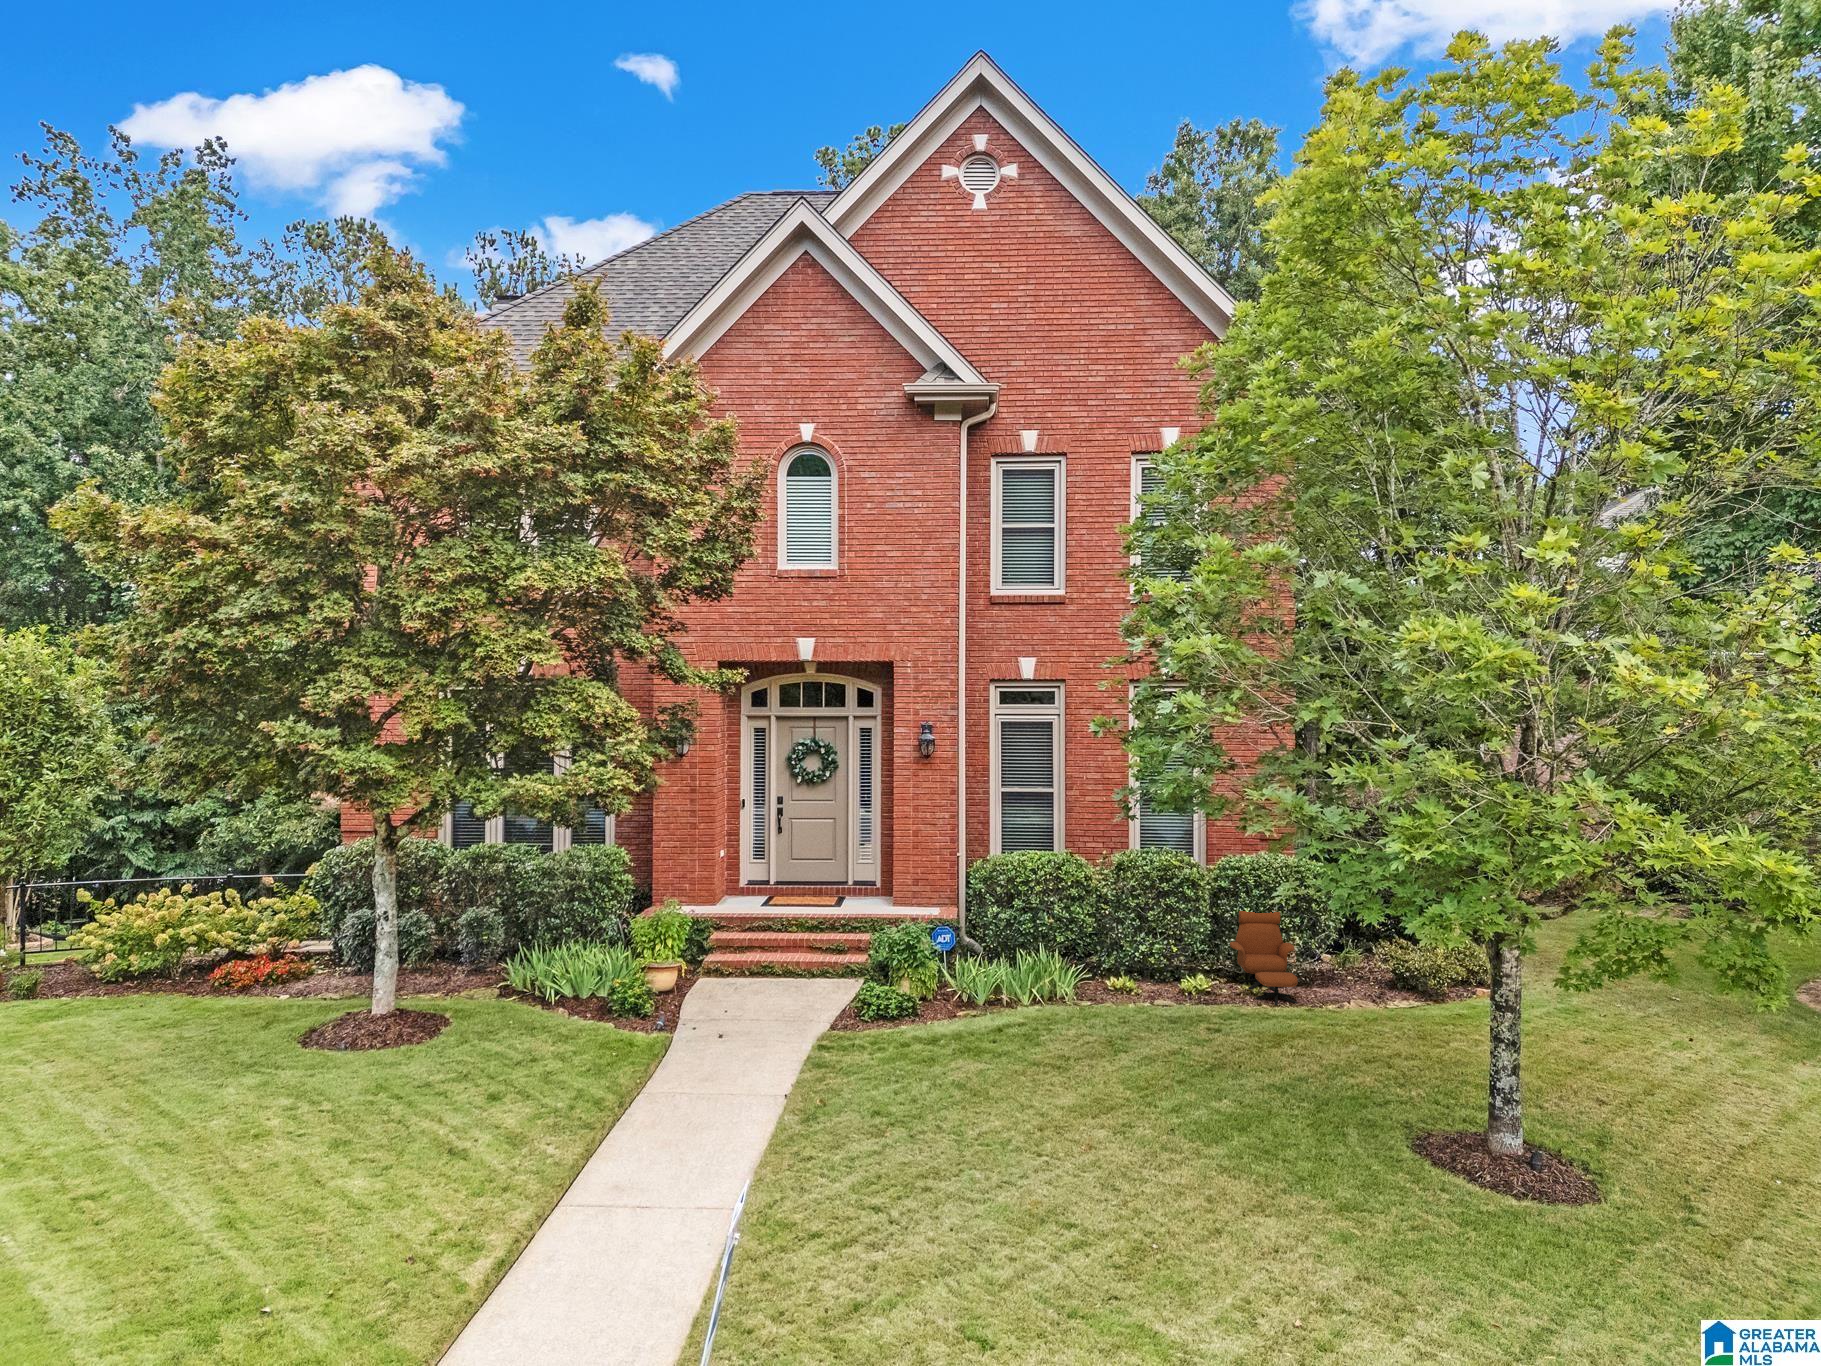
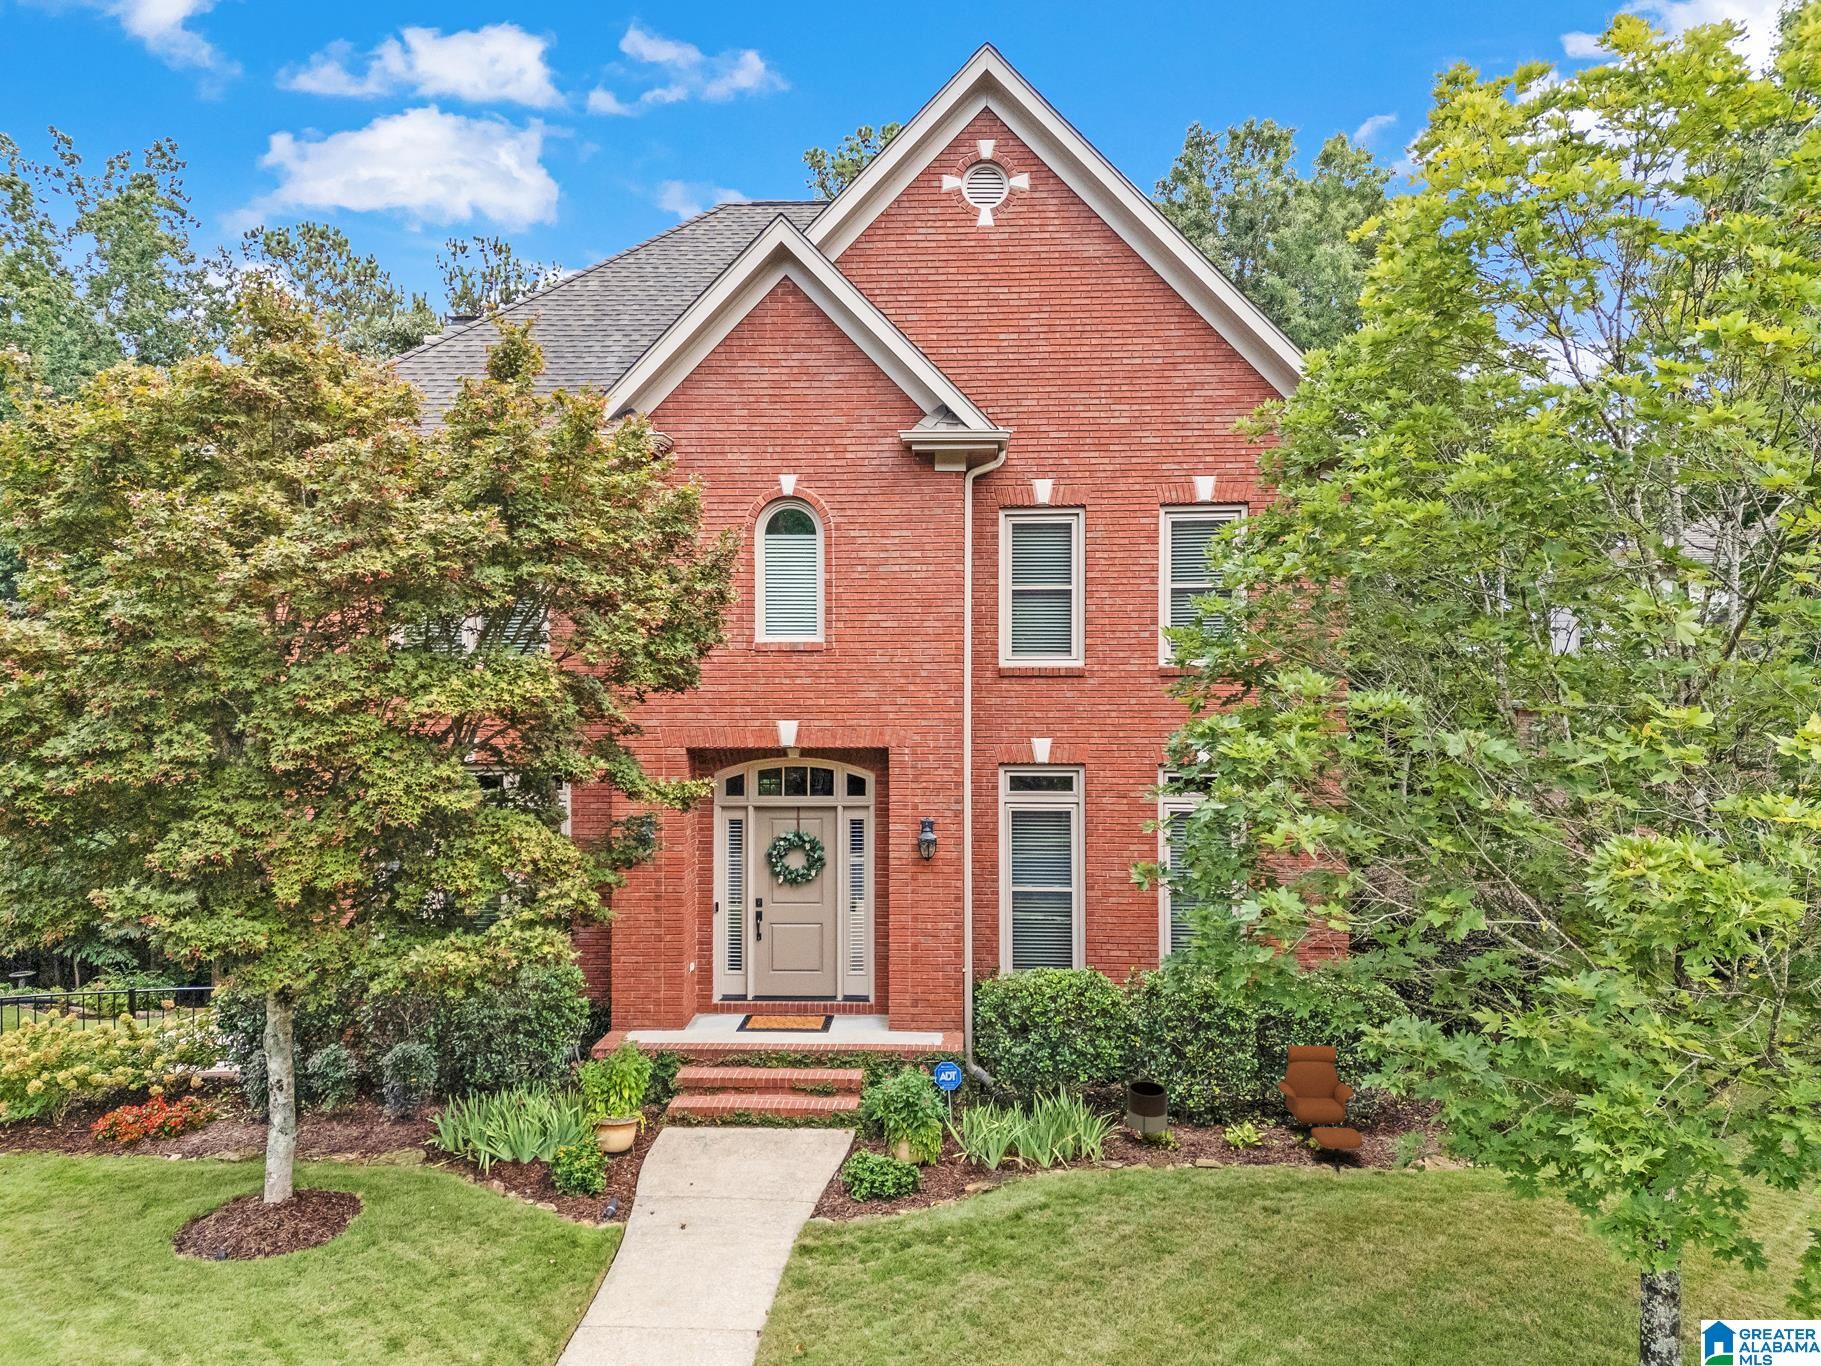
planter: none [1098,939,1132,993] -> present [1127,1081,1167,1145]

